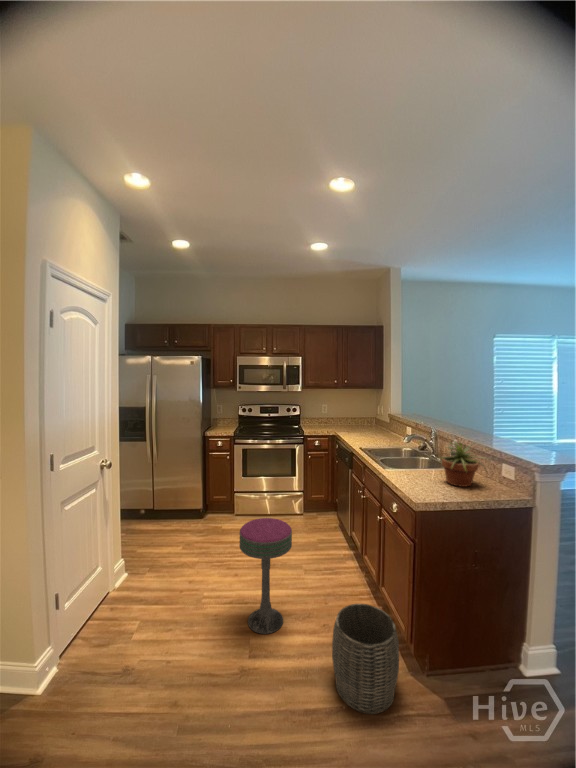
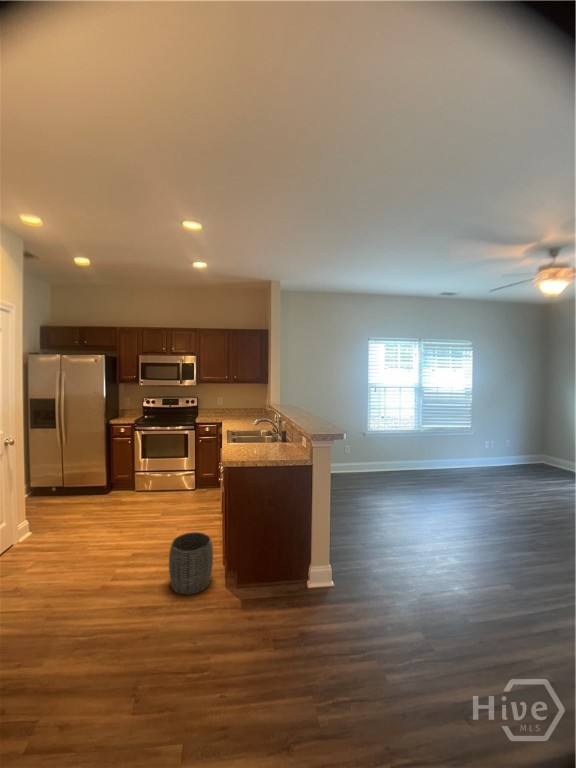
potted plant: present [439,442,484,487] -> none [255,424,289,454]
bar stool: present [239,518,292,634] -> none [115,482,156,561]

